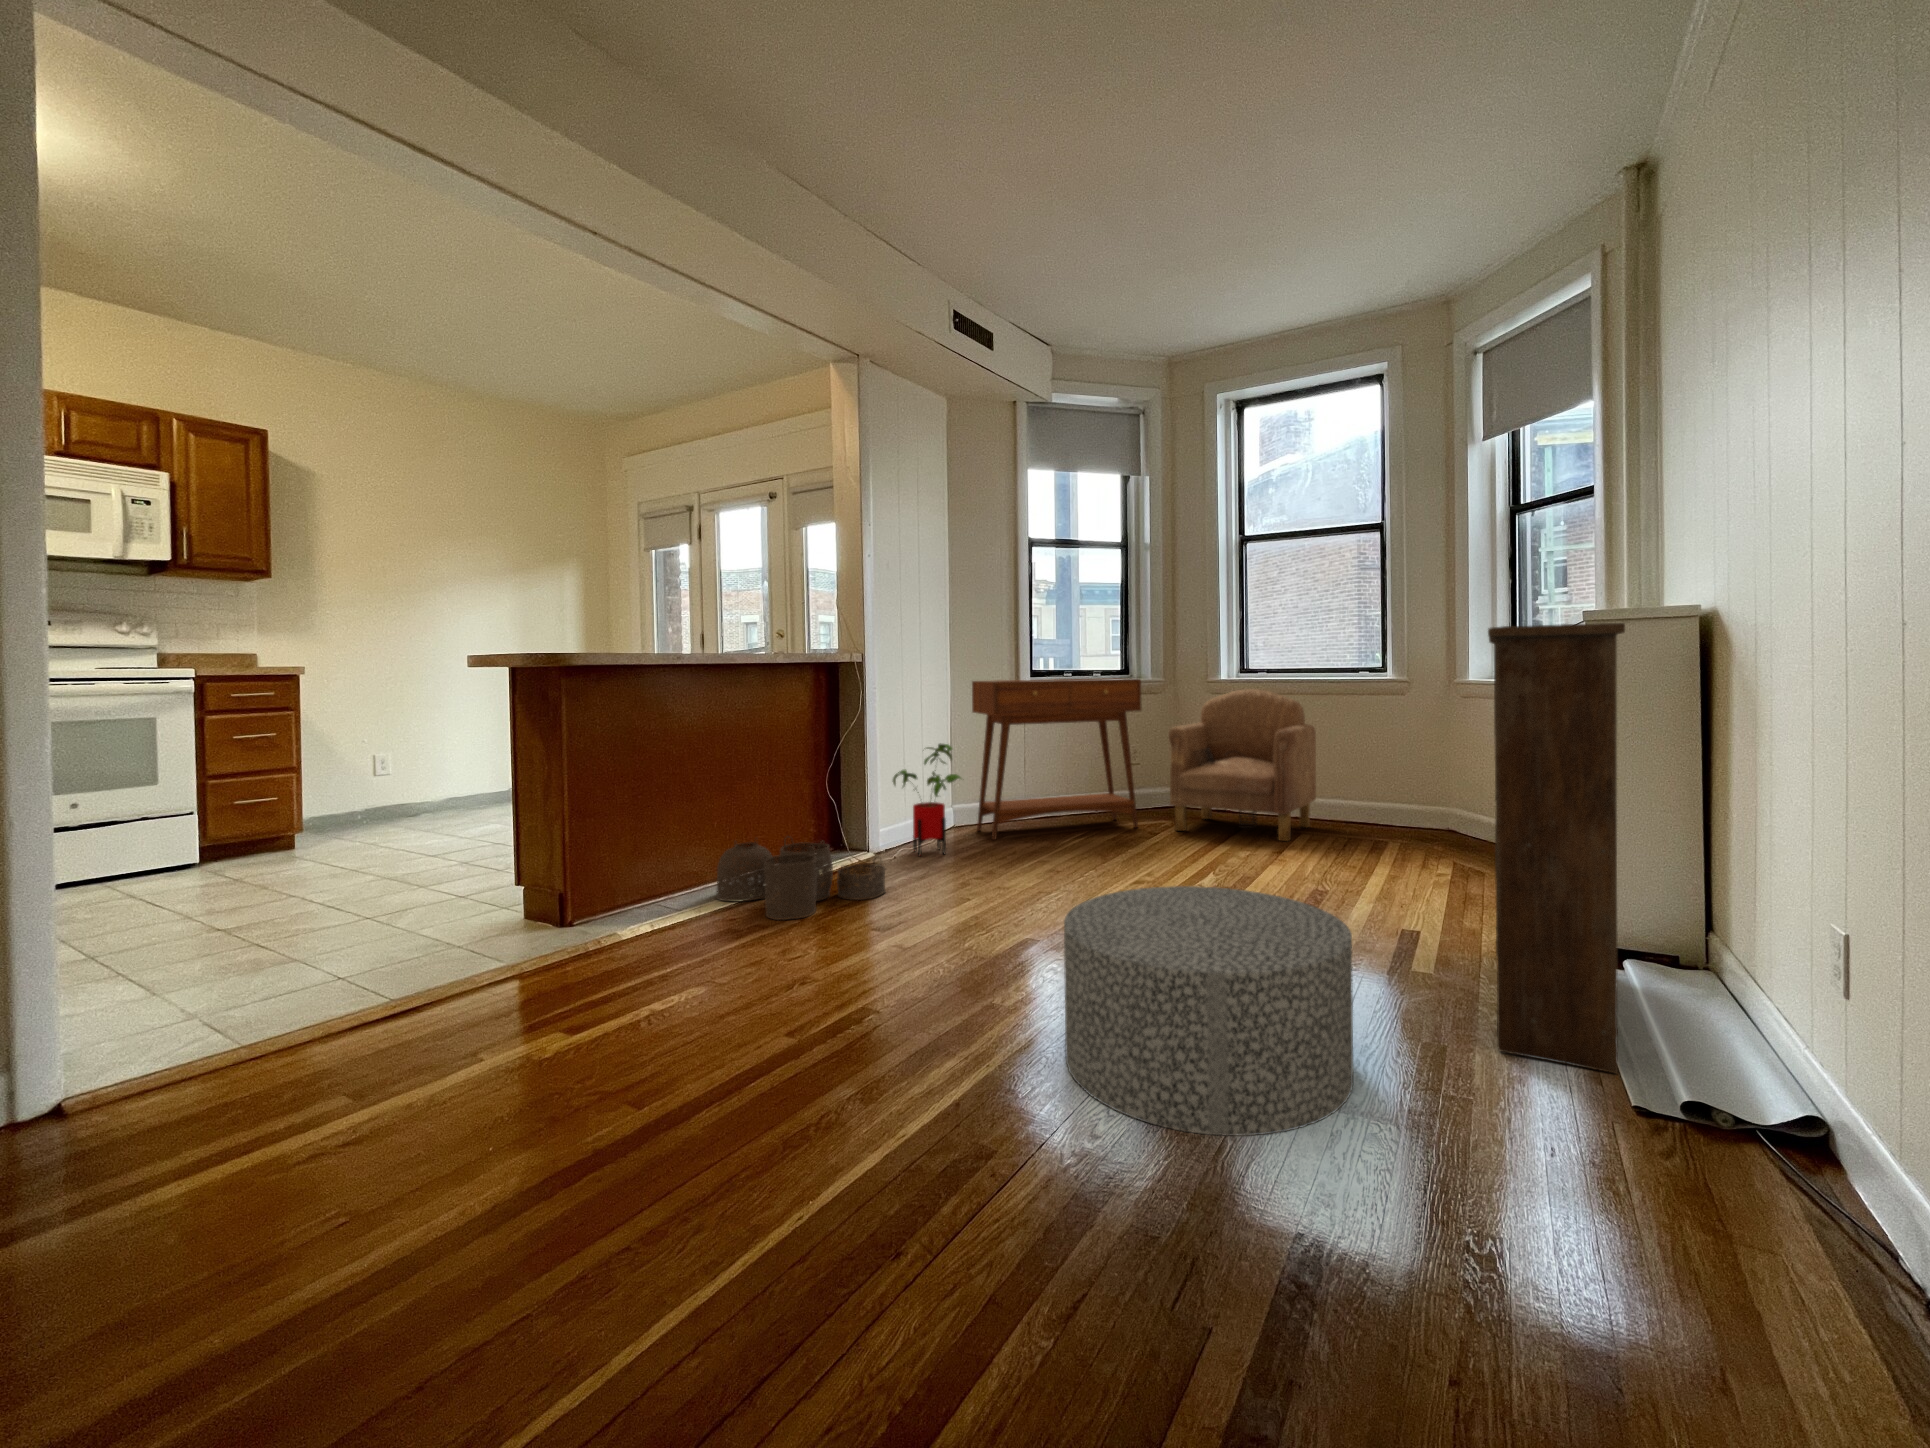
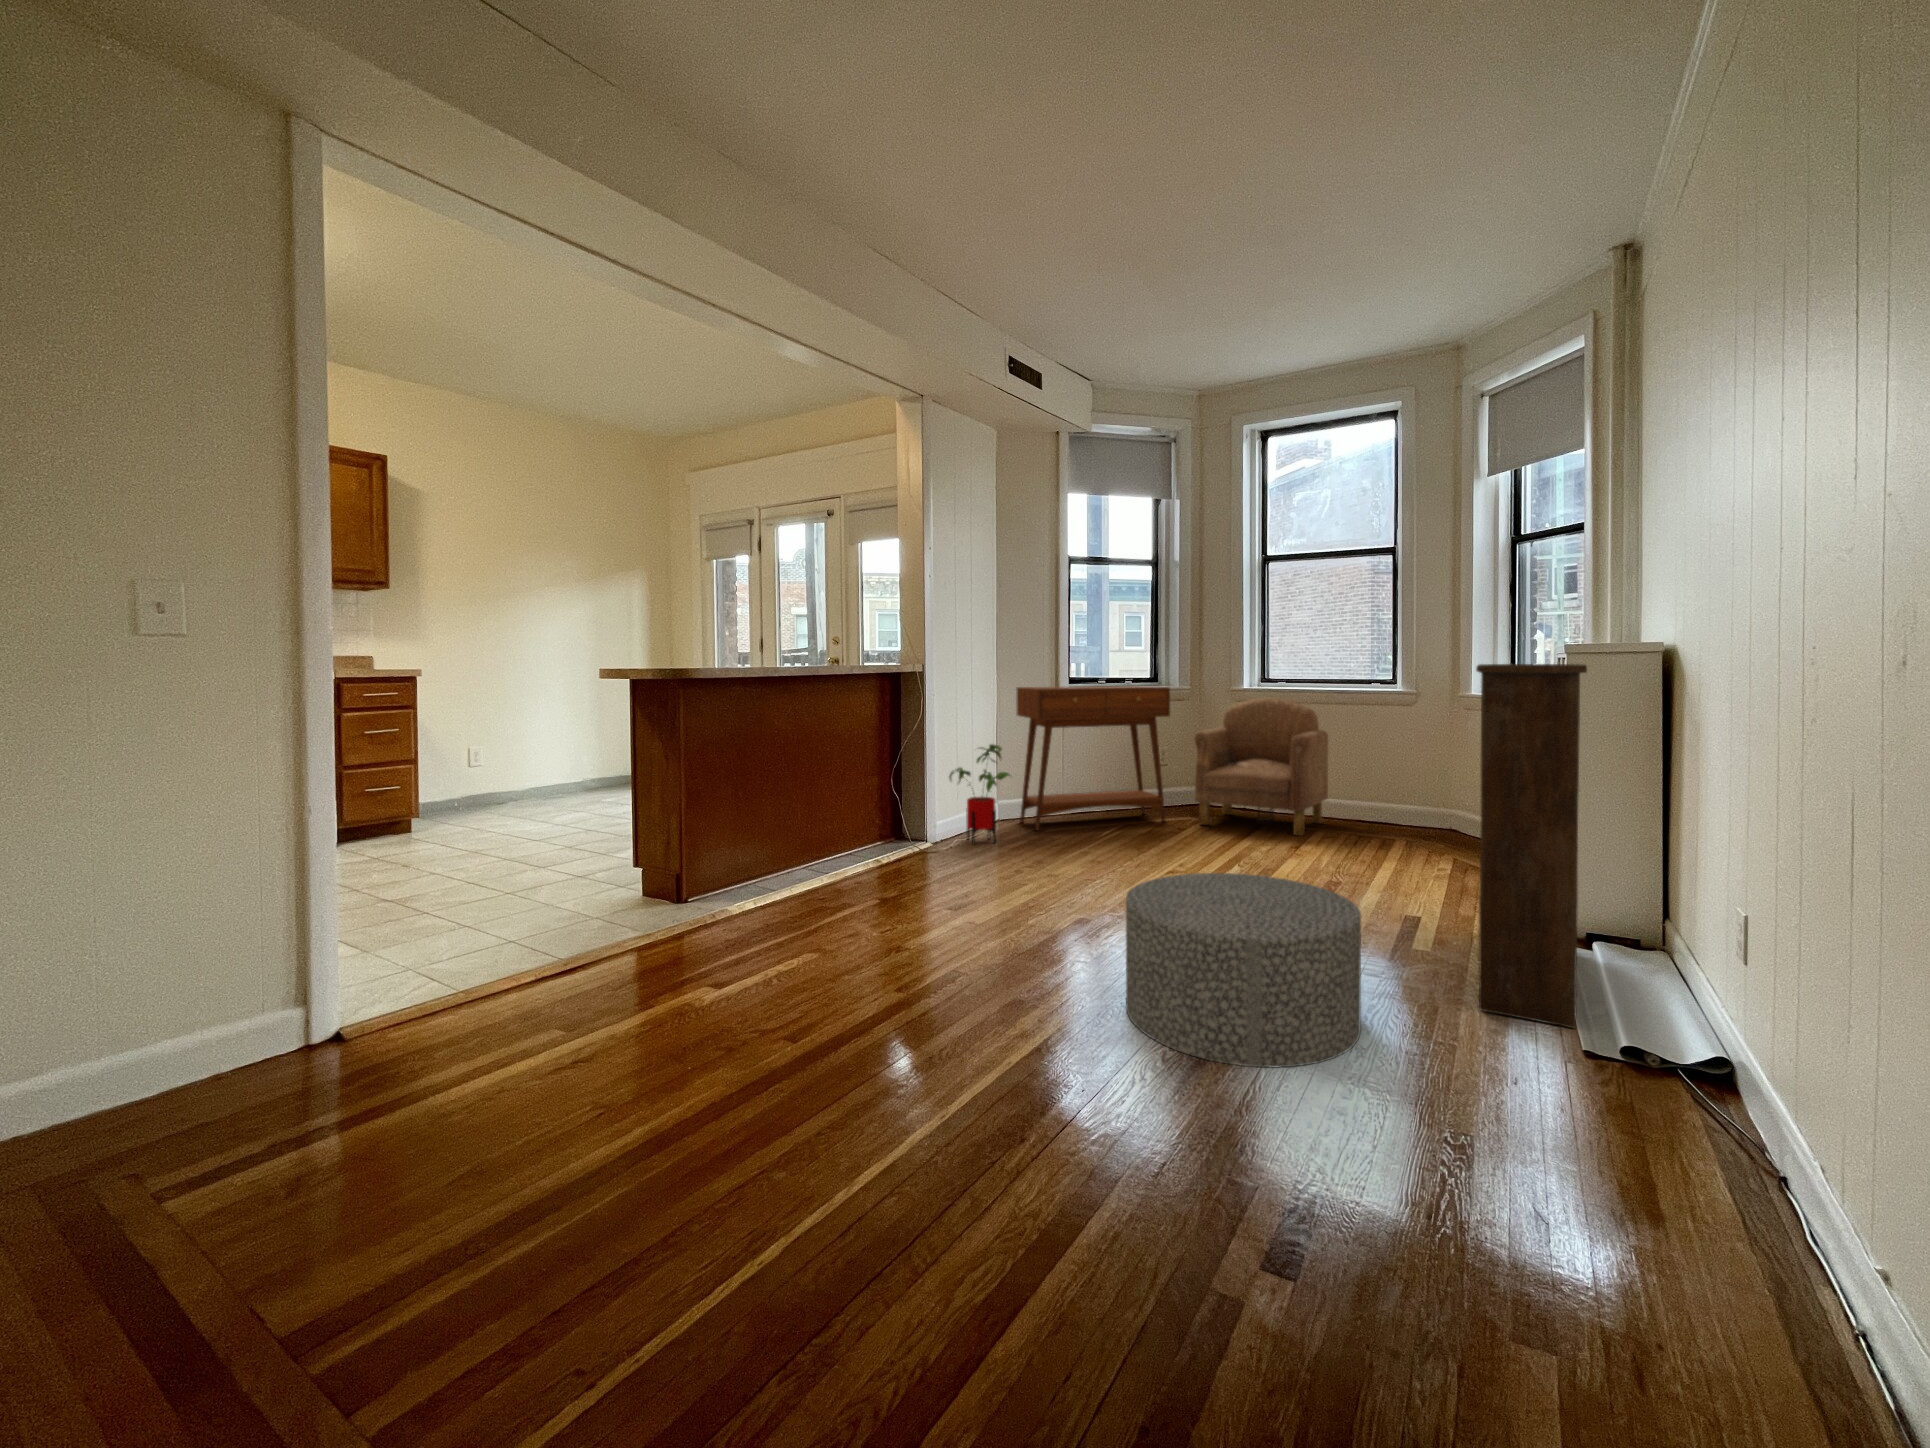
woven basket: present [716,840,885,920] -> none [803,826,950,898]

